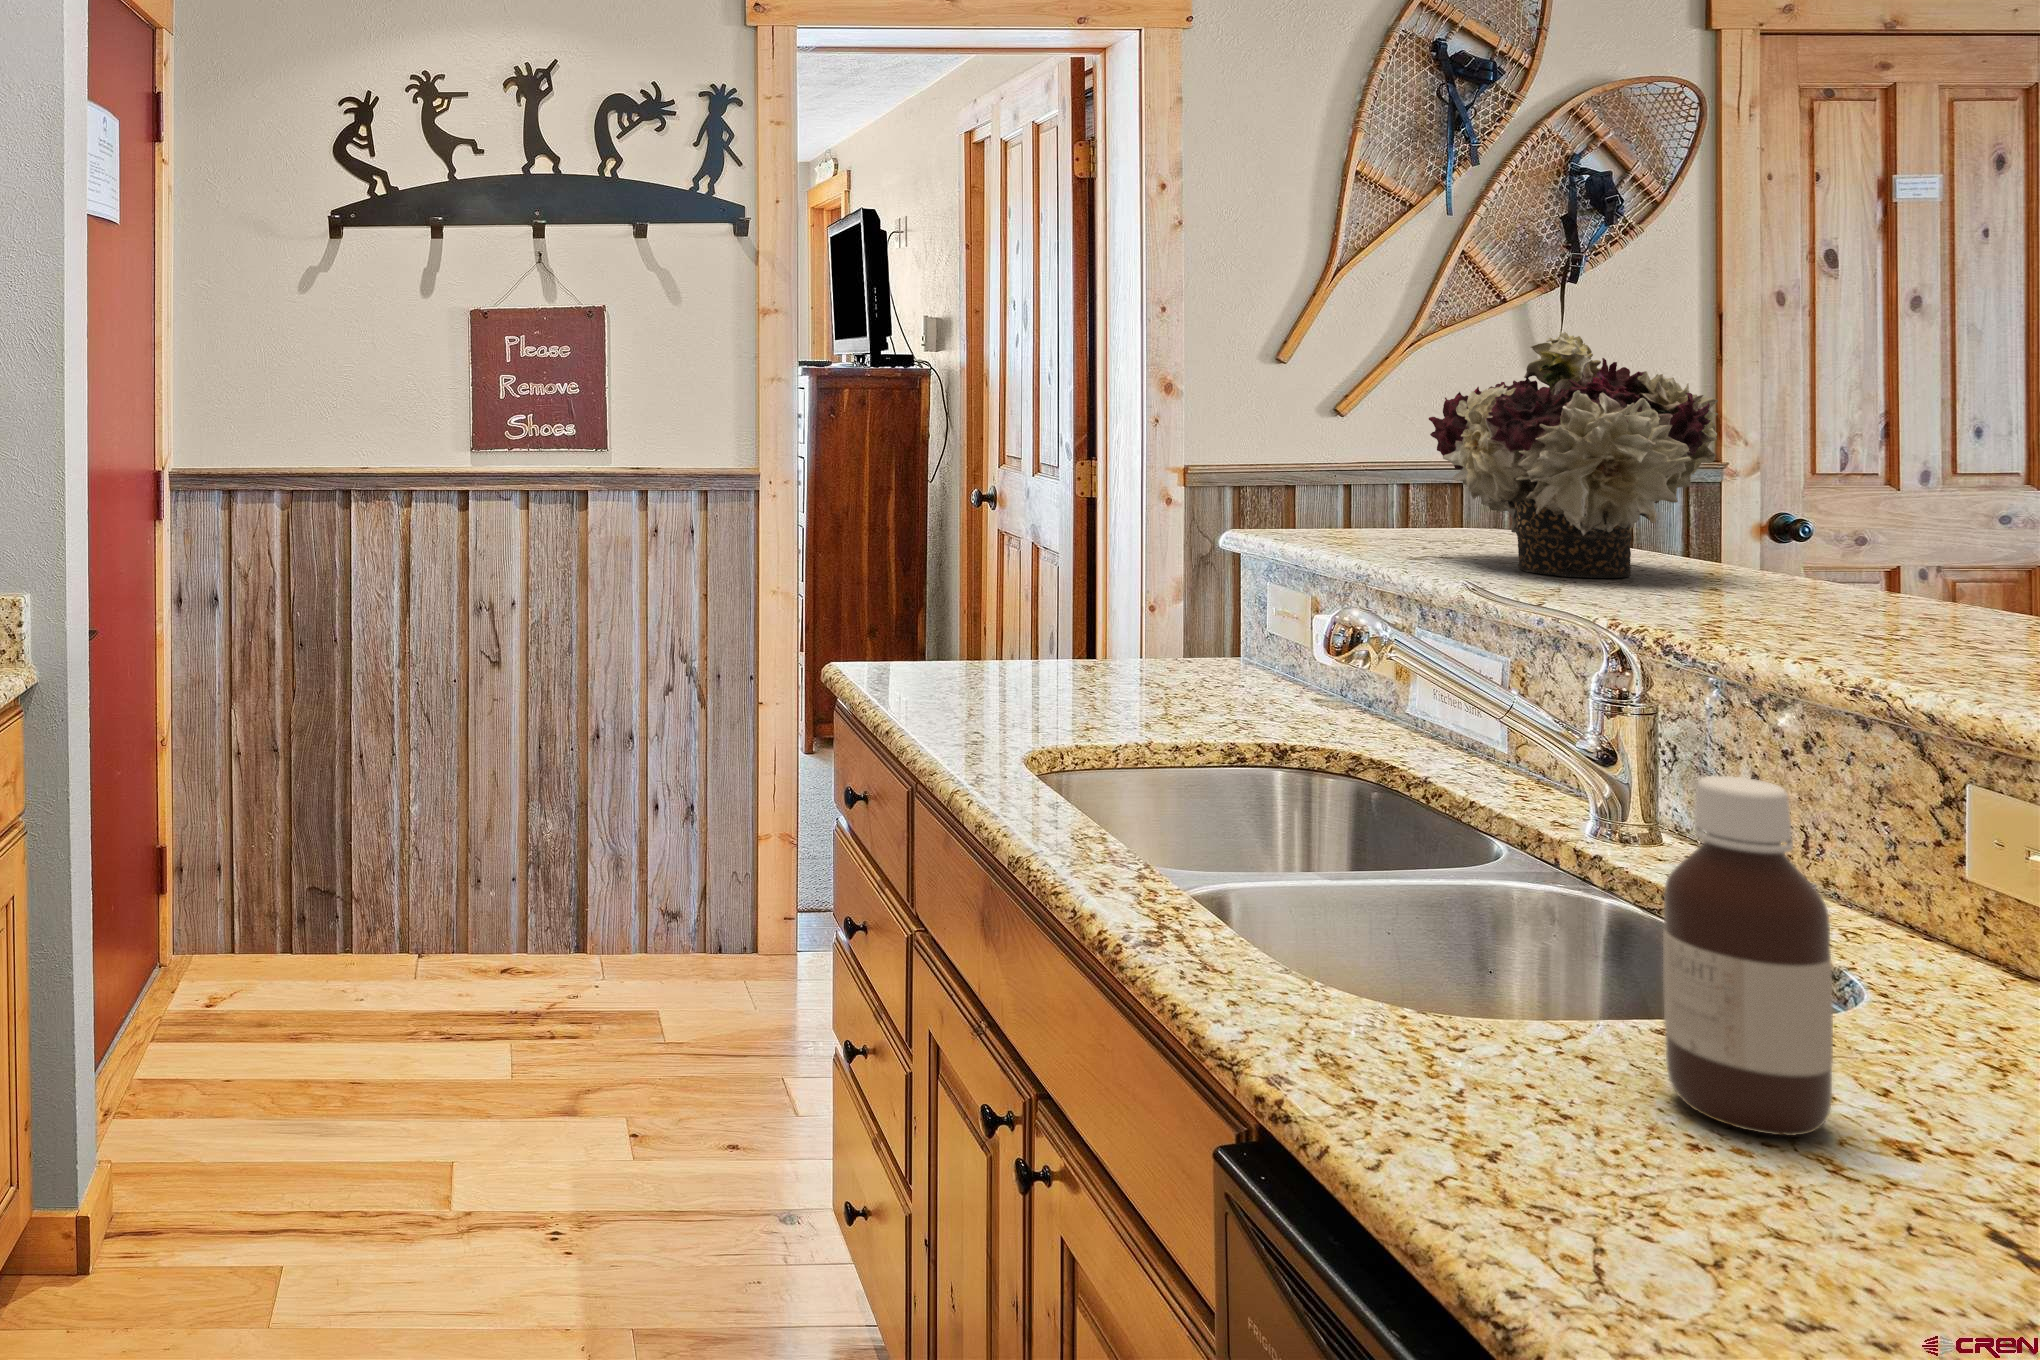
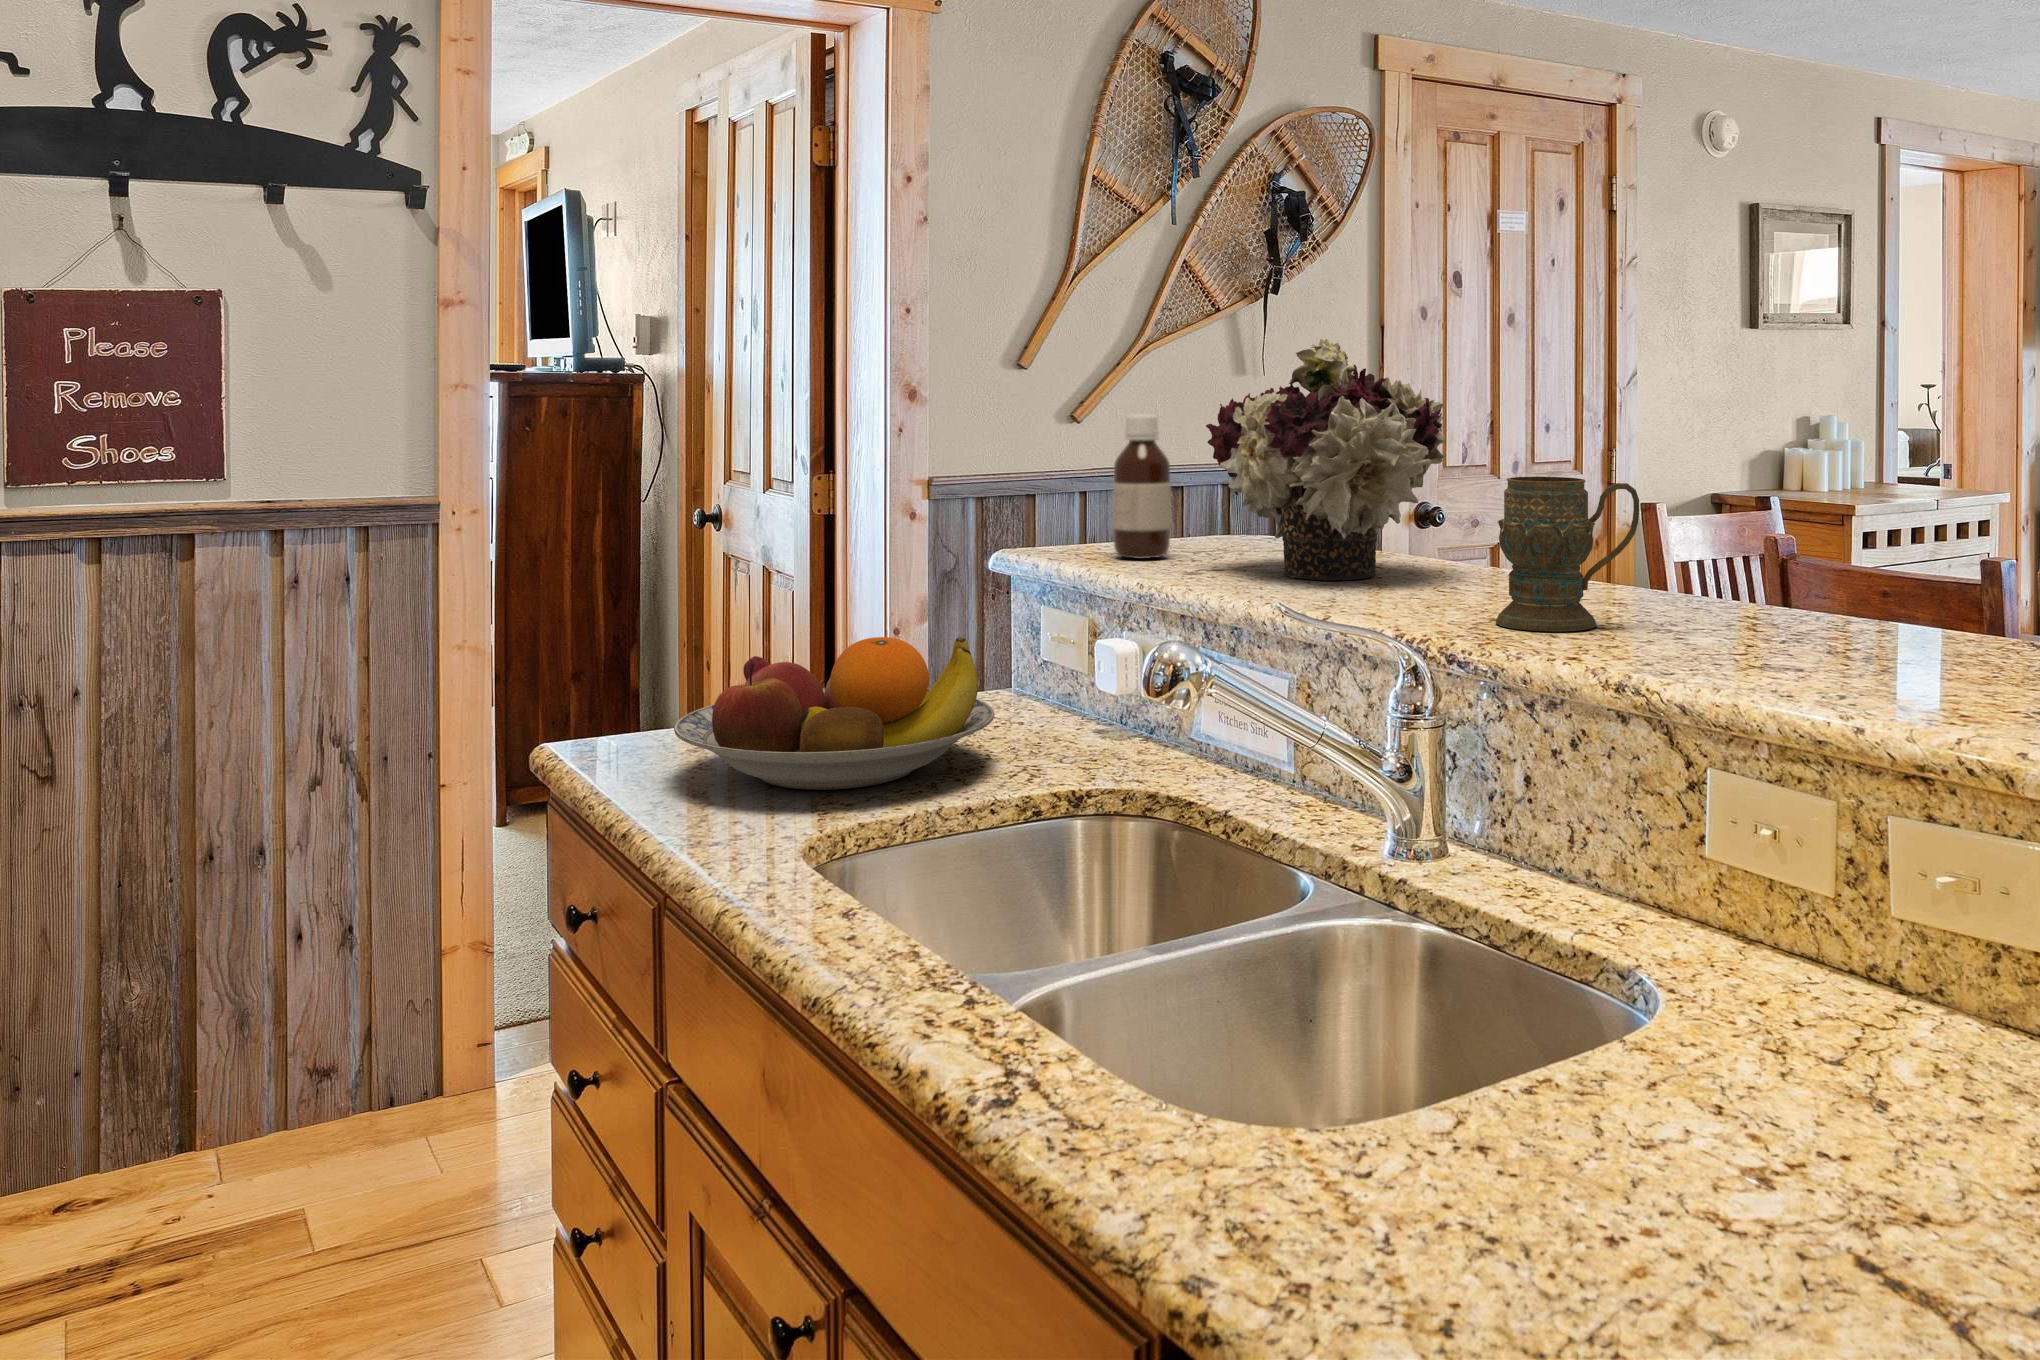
mug: none [1745,477,1940,642] -> present [1496,477,1639,631]
fruit bowl: none [922,594,1200,718] -> present [674,637,994,790]
bottle: present [1663,776,1833,1136] -> present [1113,415,1171,559]

